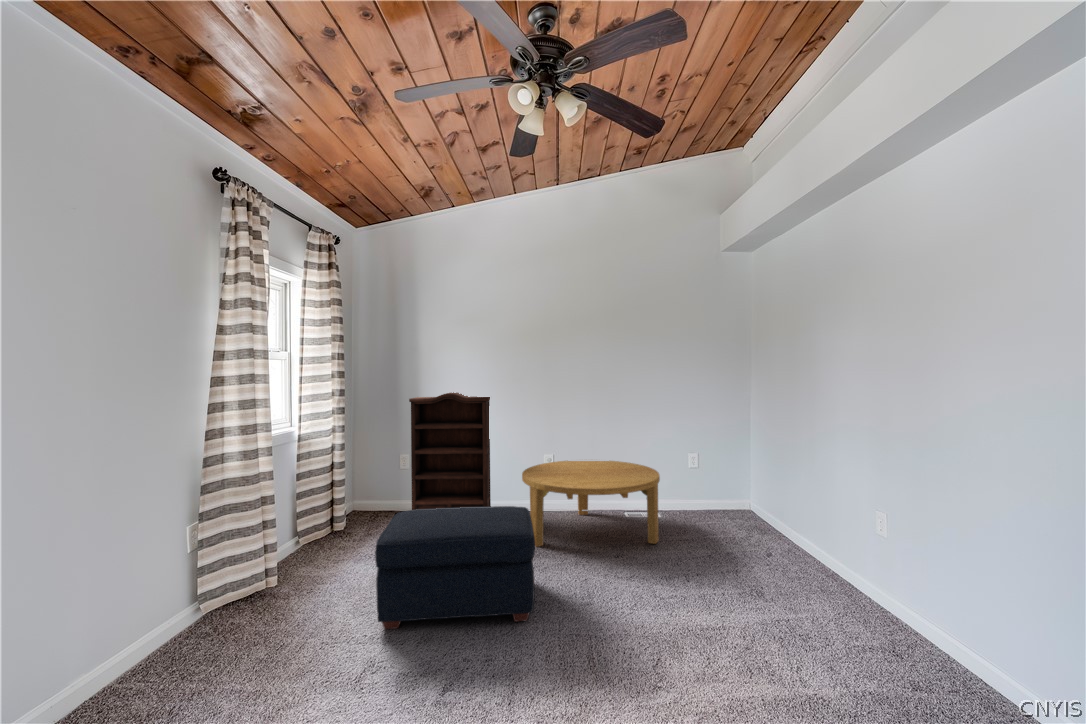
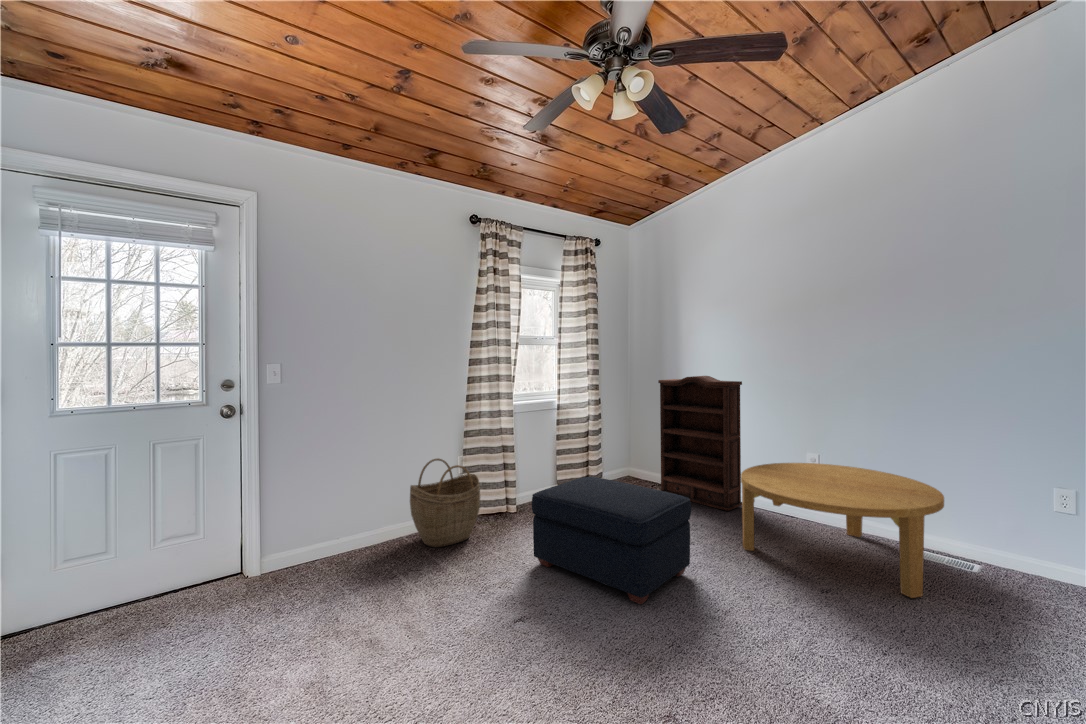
woven basket: none [138,534,262,677] -> present [410,458,480,547]

